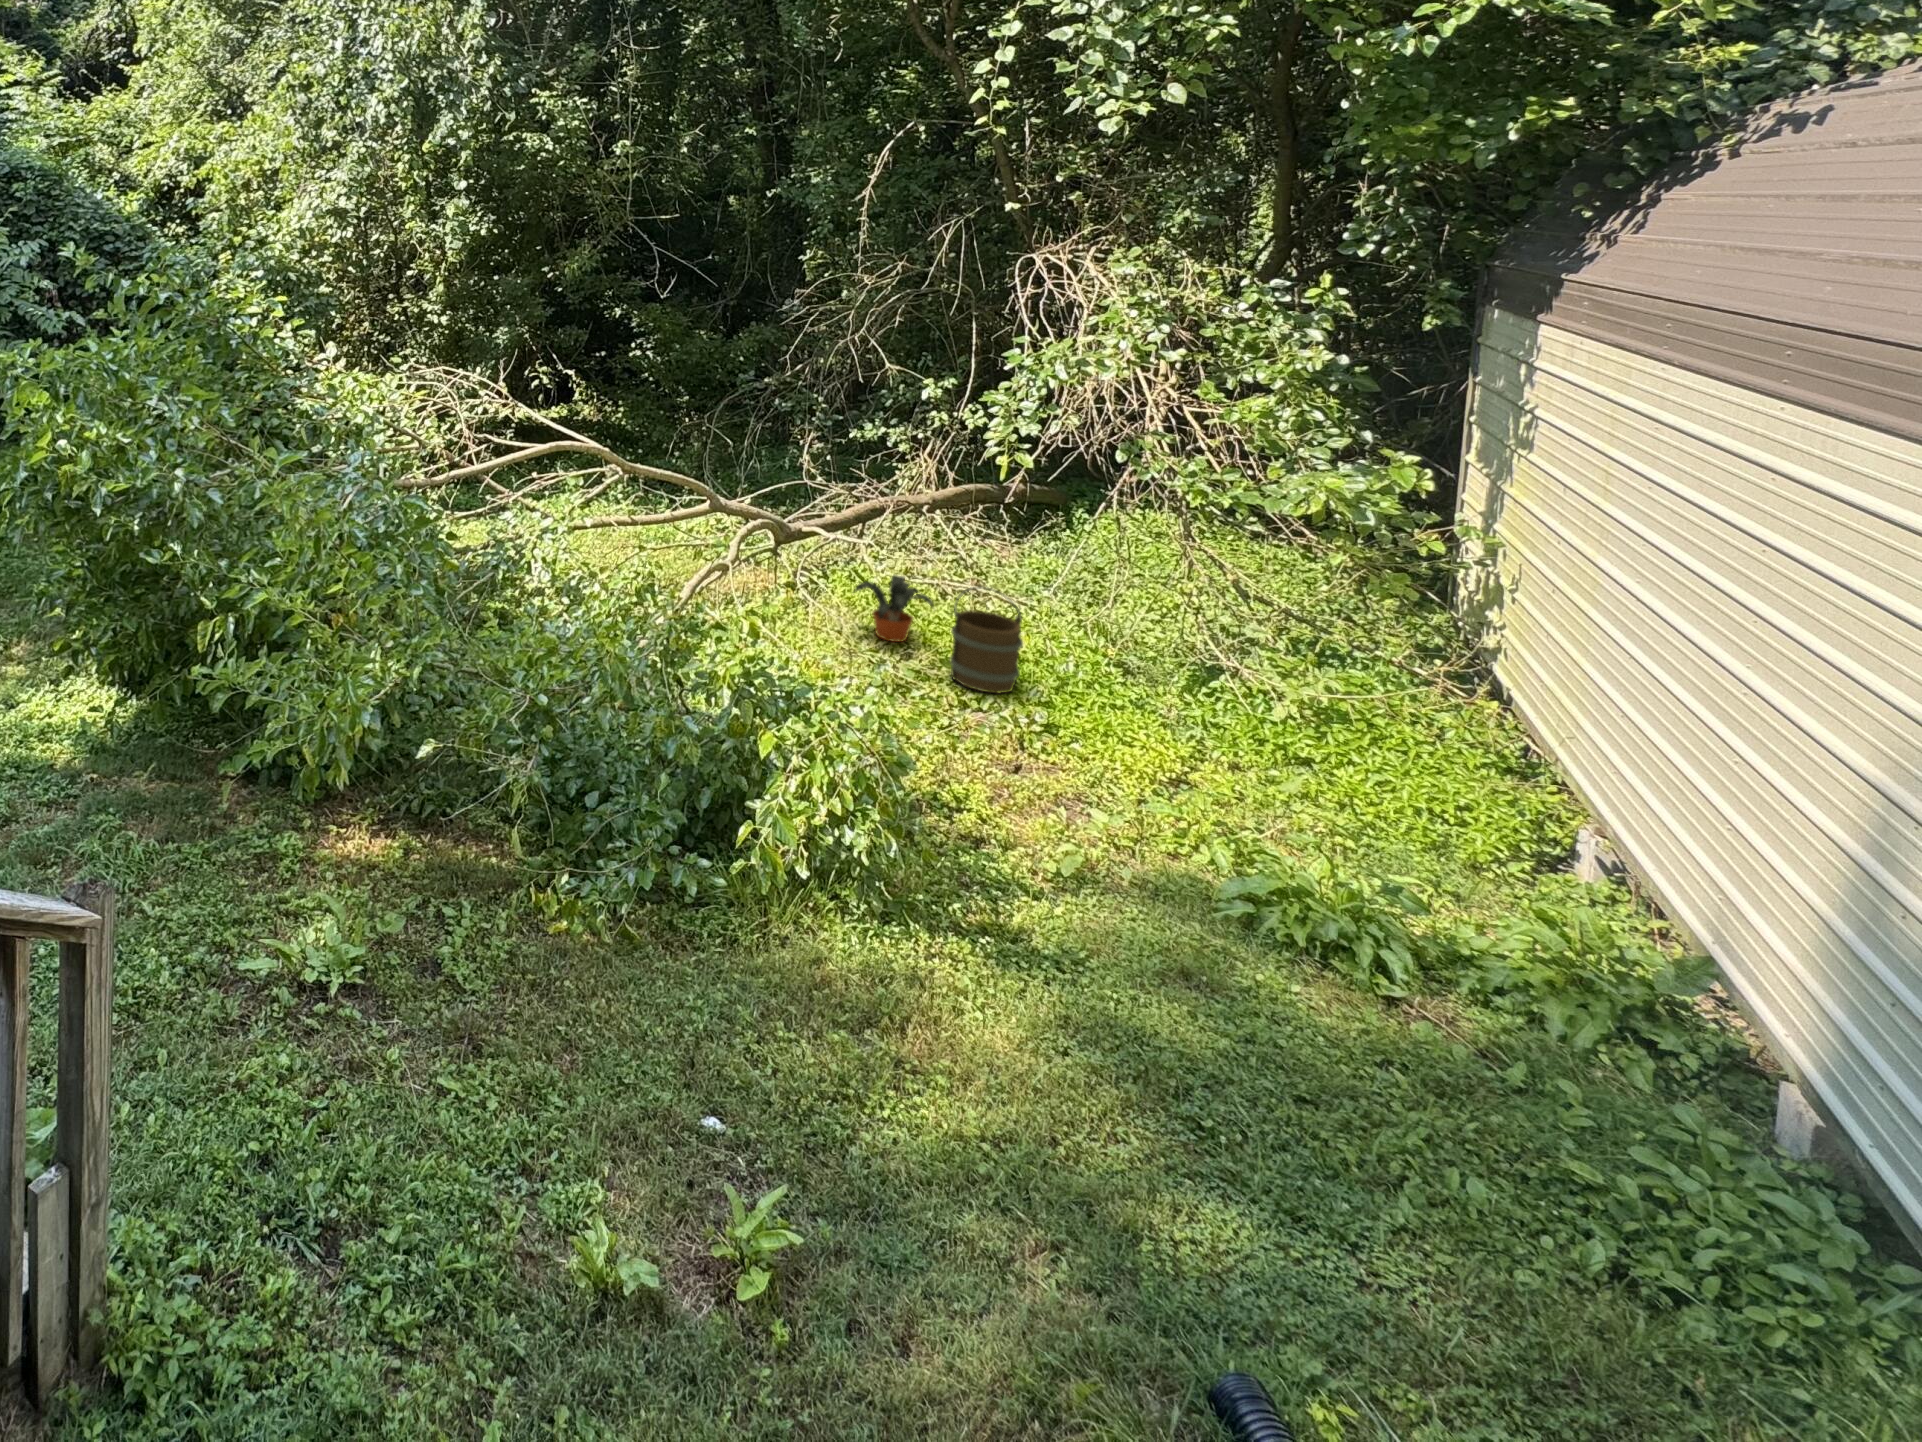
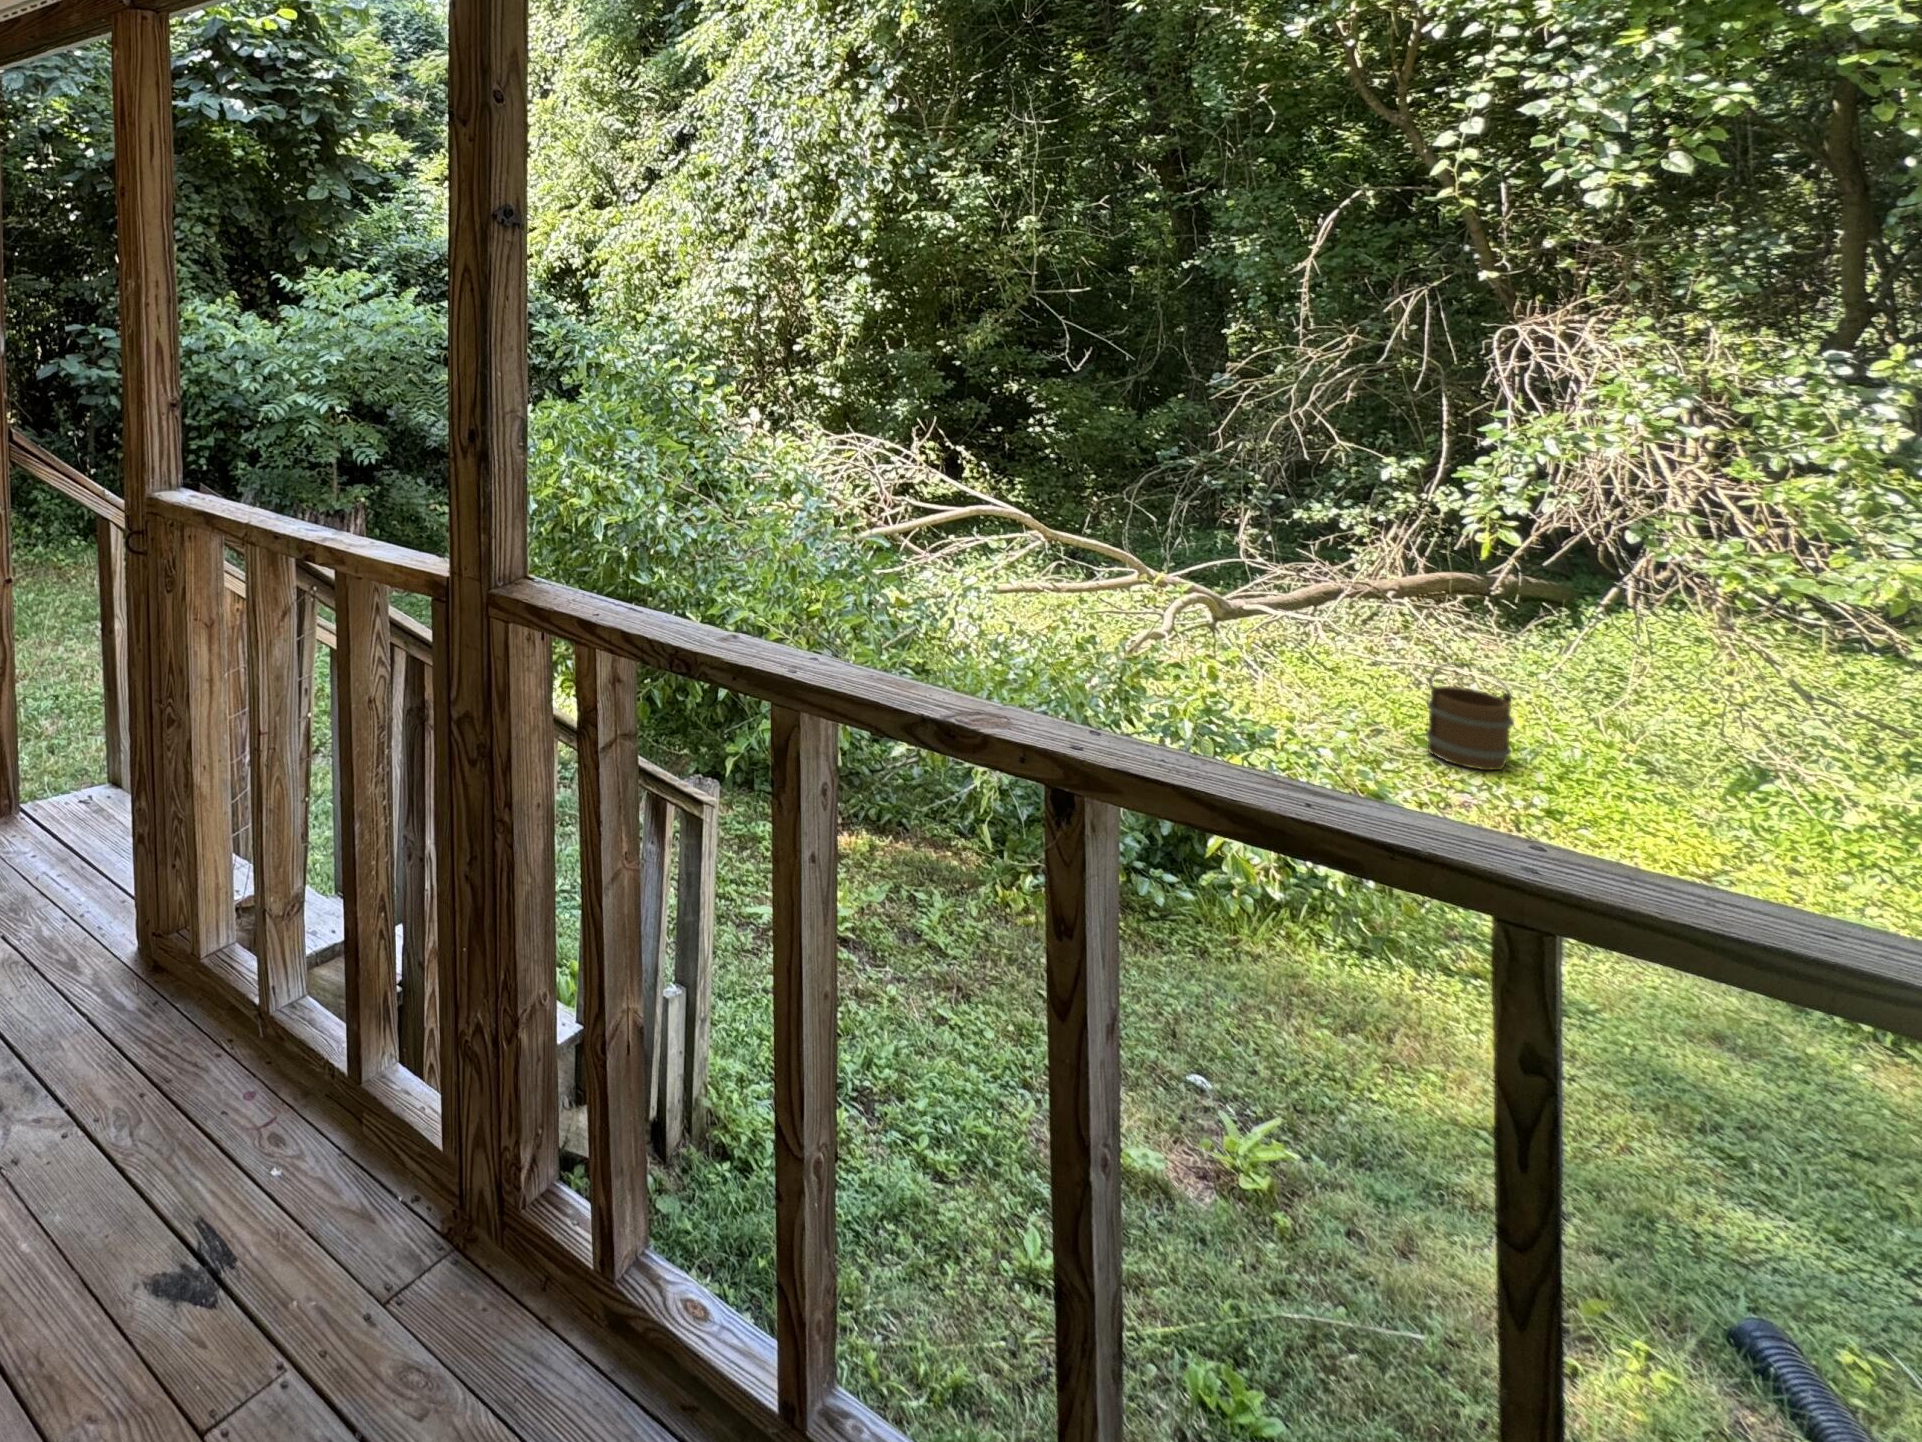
potted plant: present [854,575,933,642] -> none [1309,648,1407,716]

